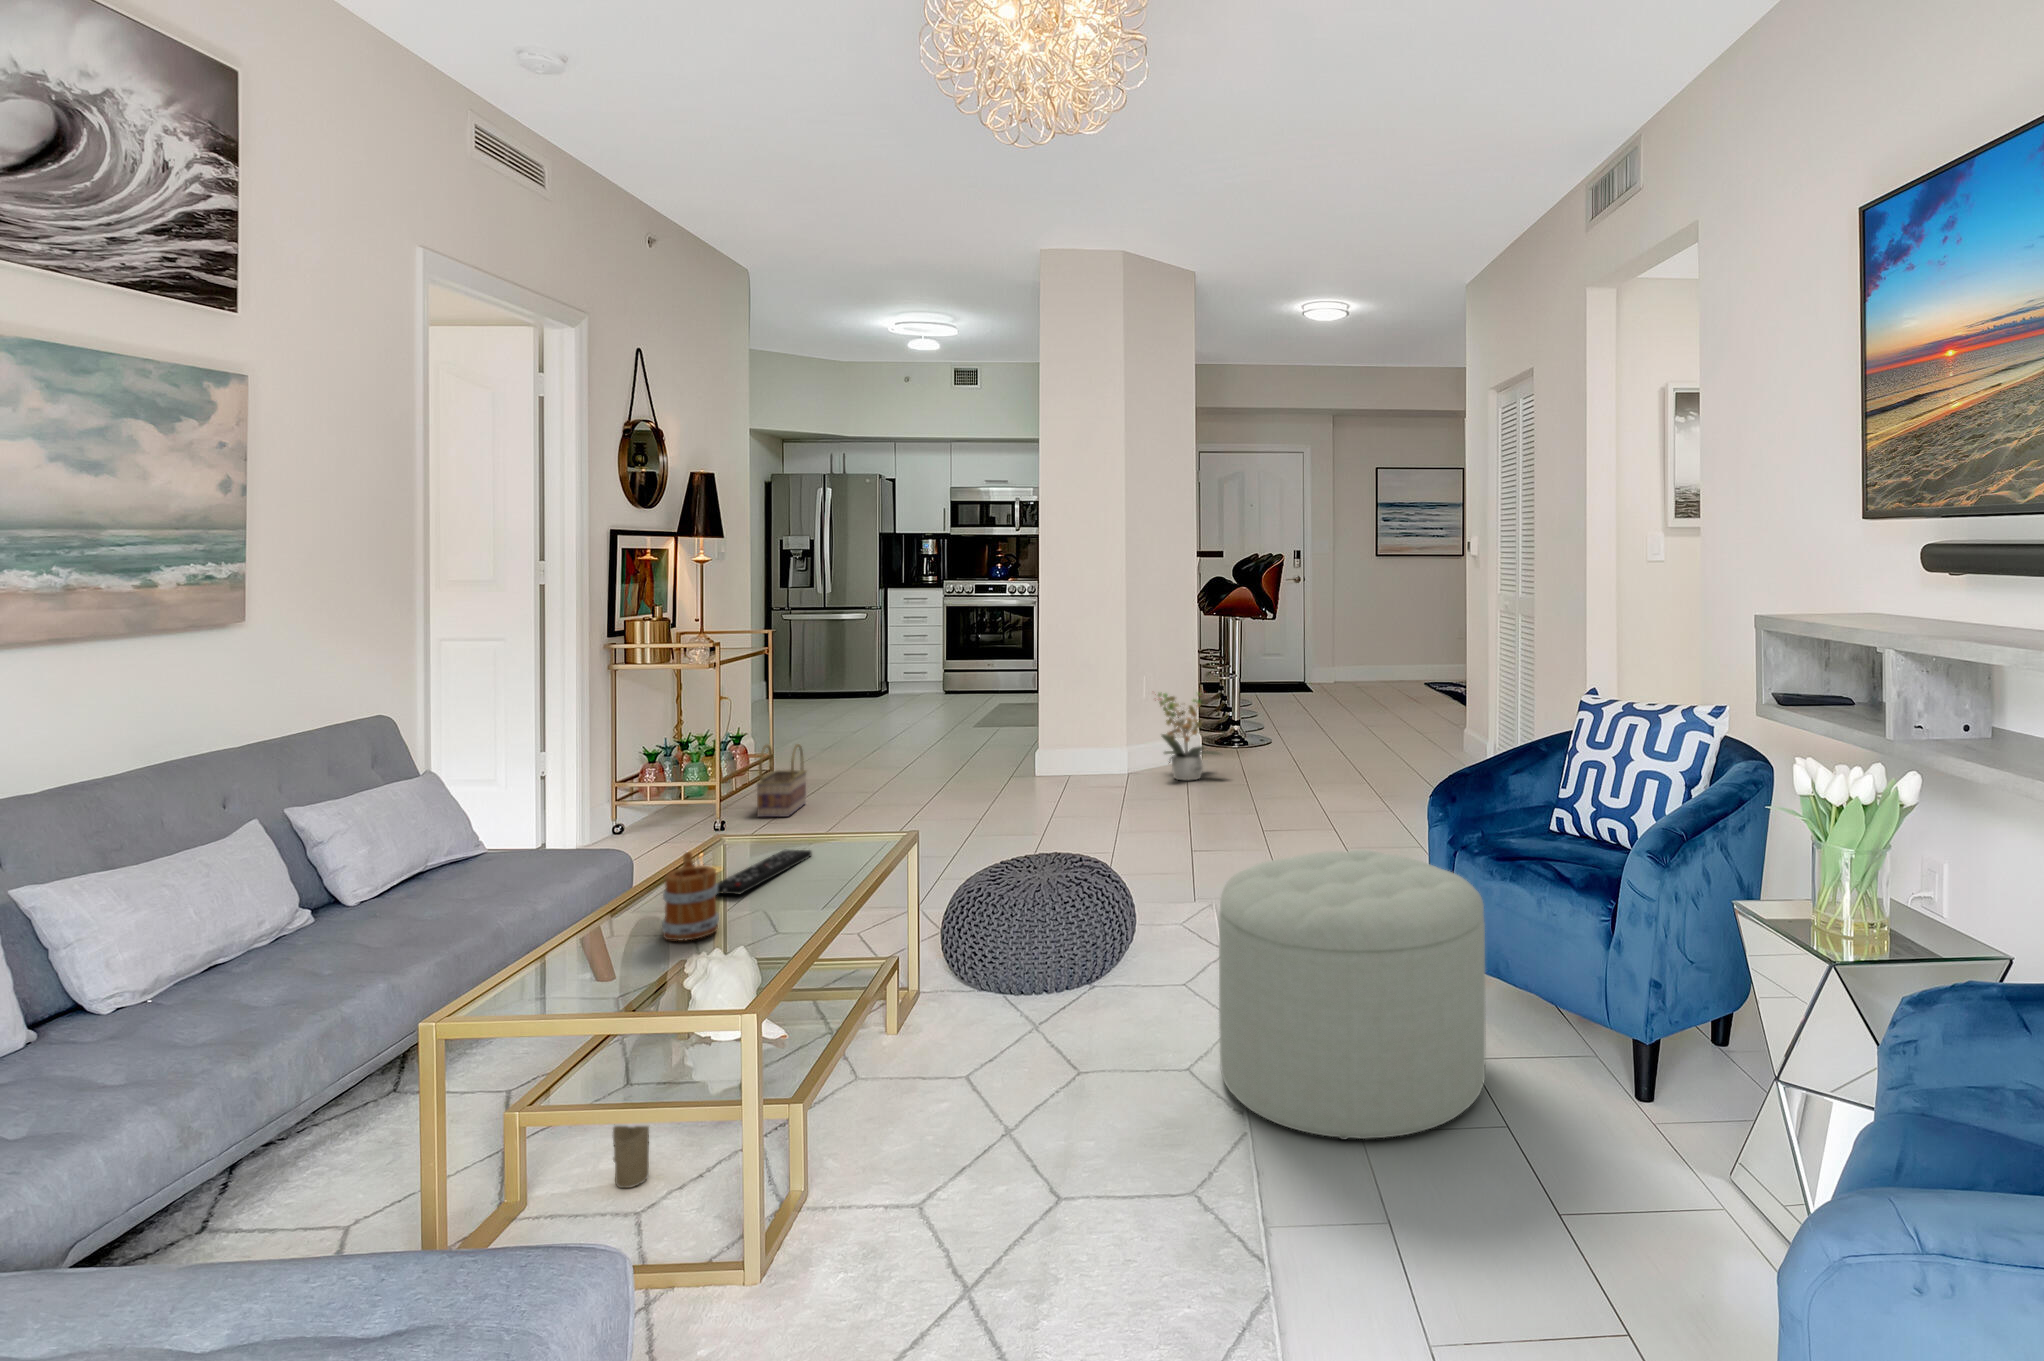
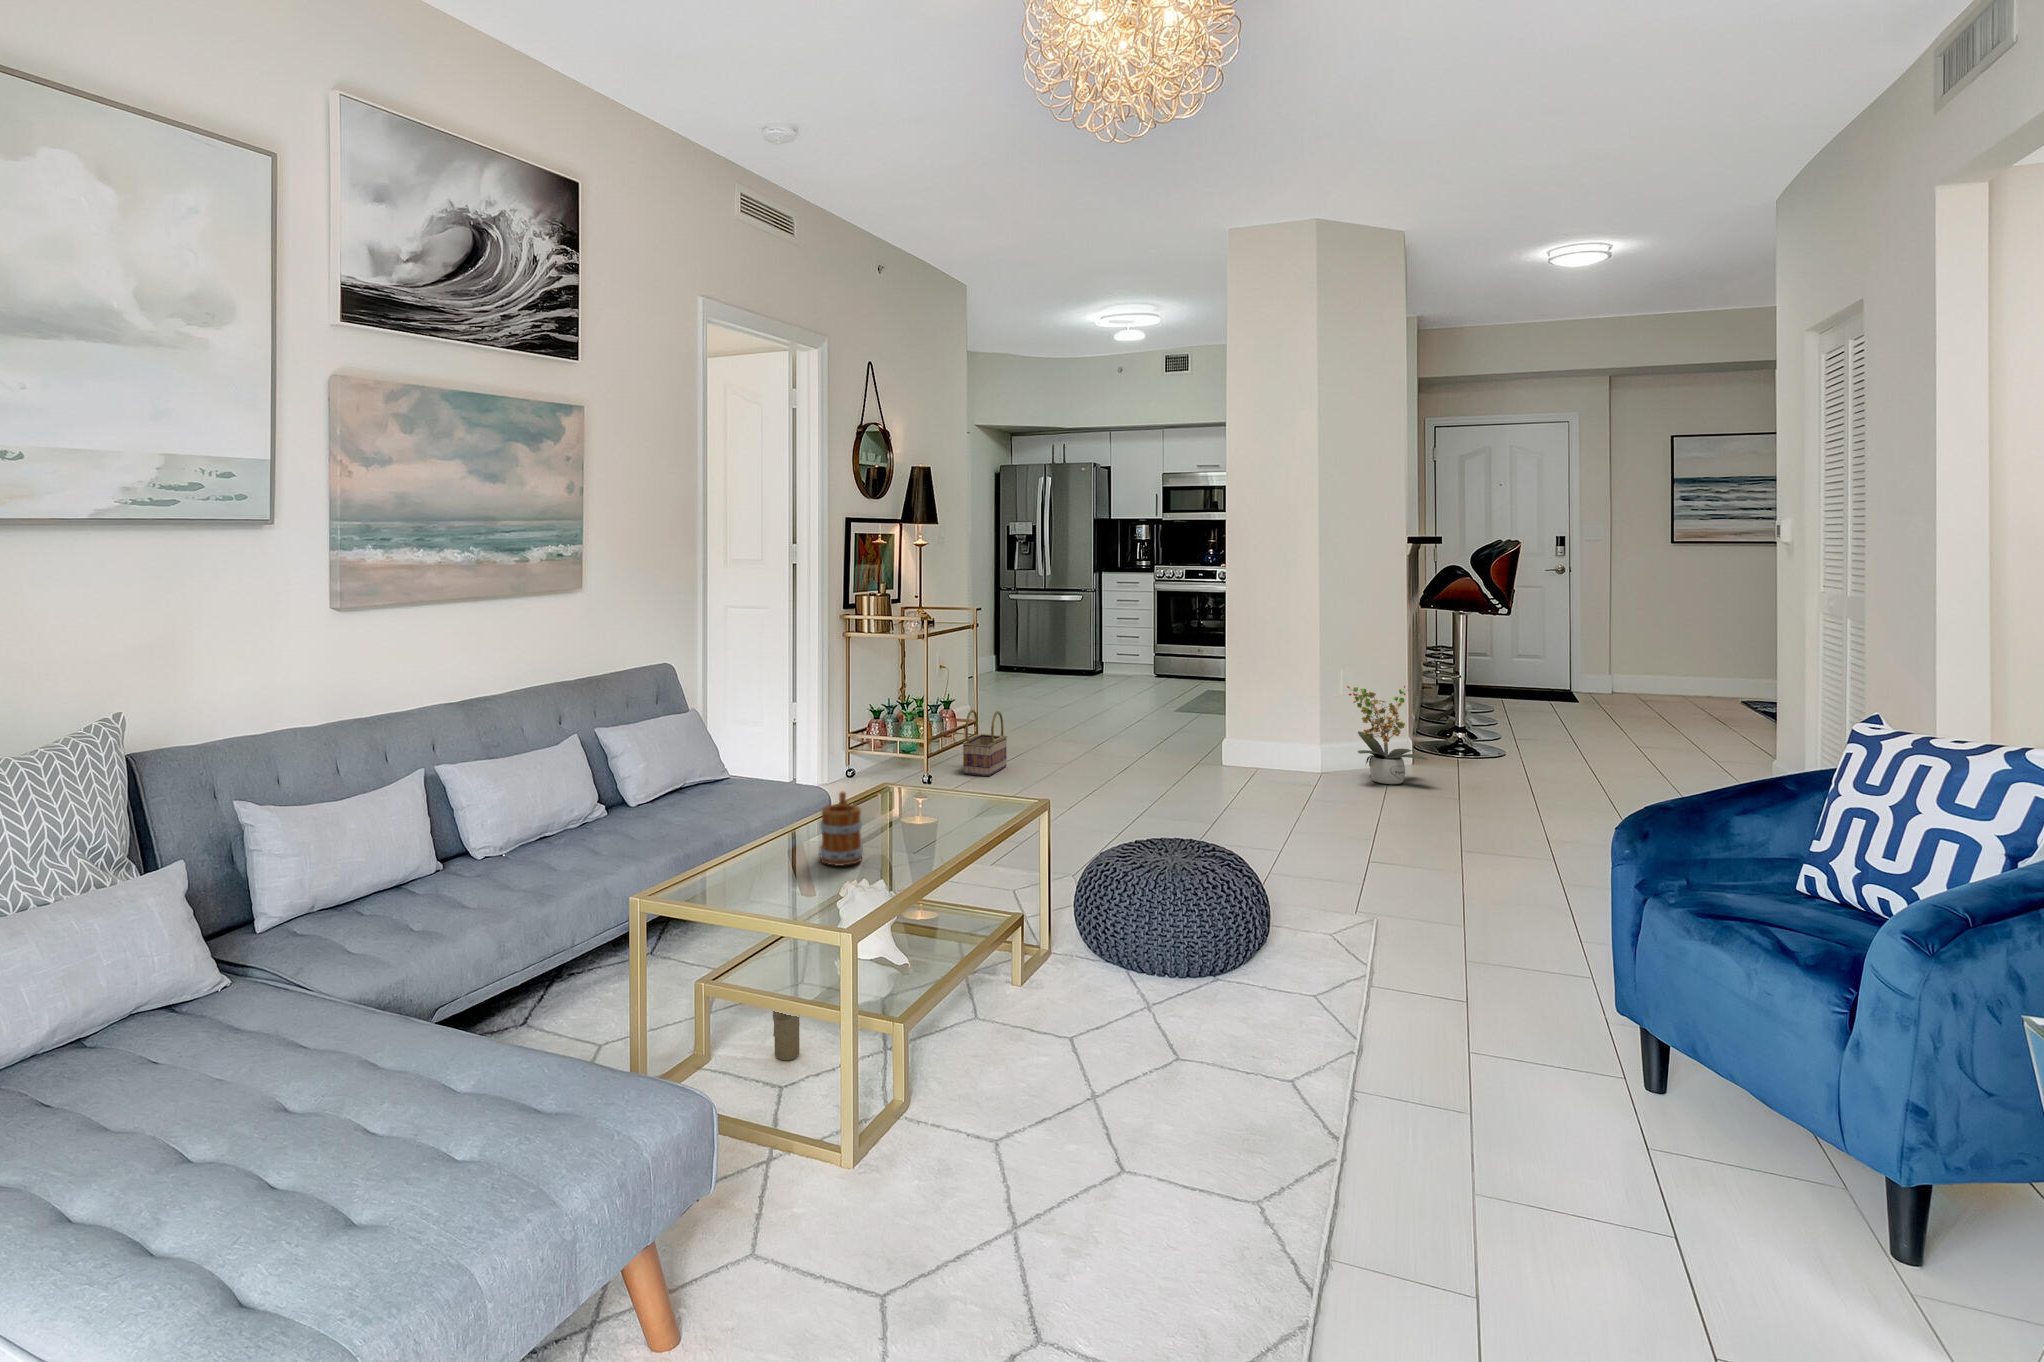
remote control: present [717,850,811,894] -> none [866,801,957,834]
ottoman: present [1219,850,1486,1140] -> none [1323,875,1660,1213]

